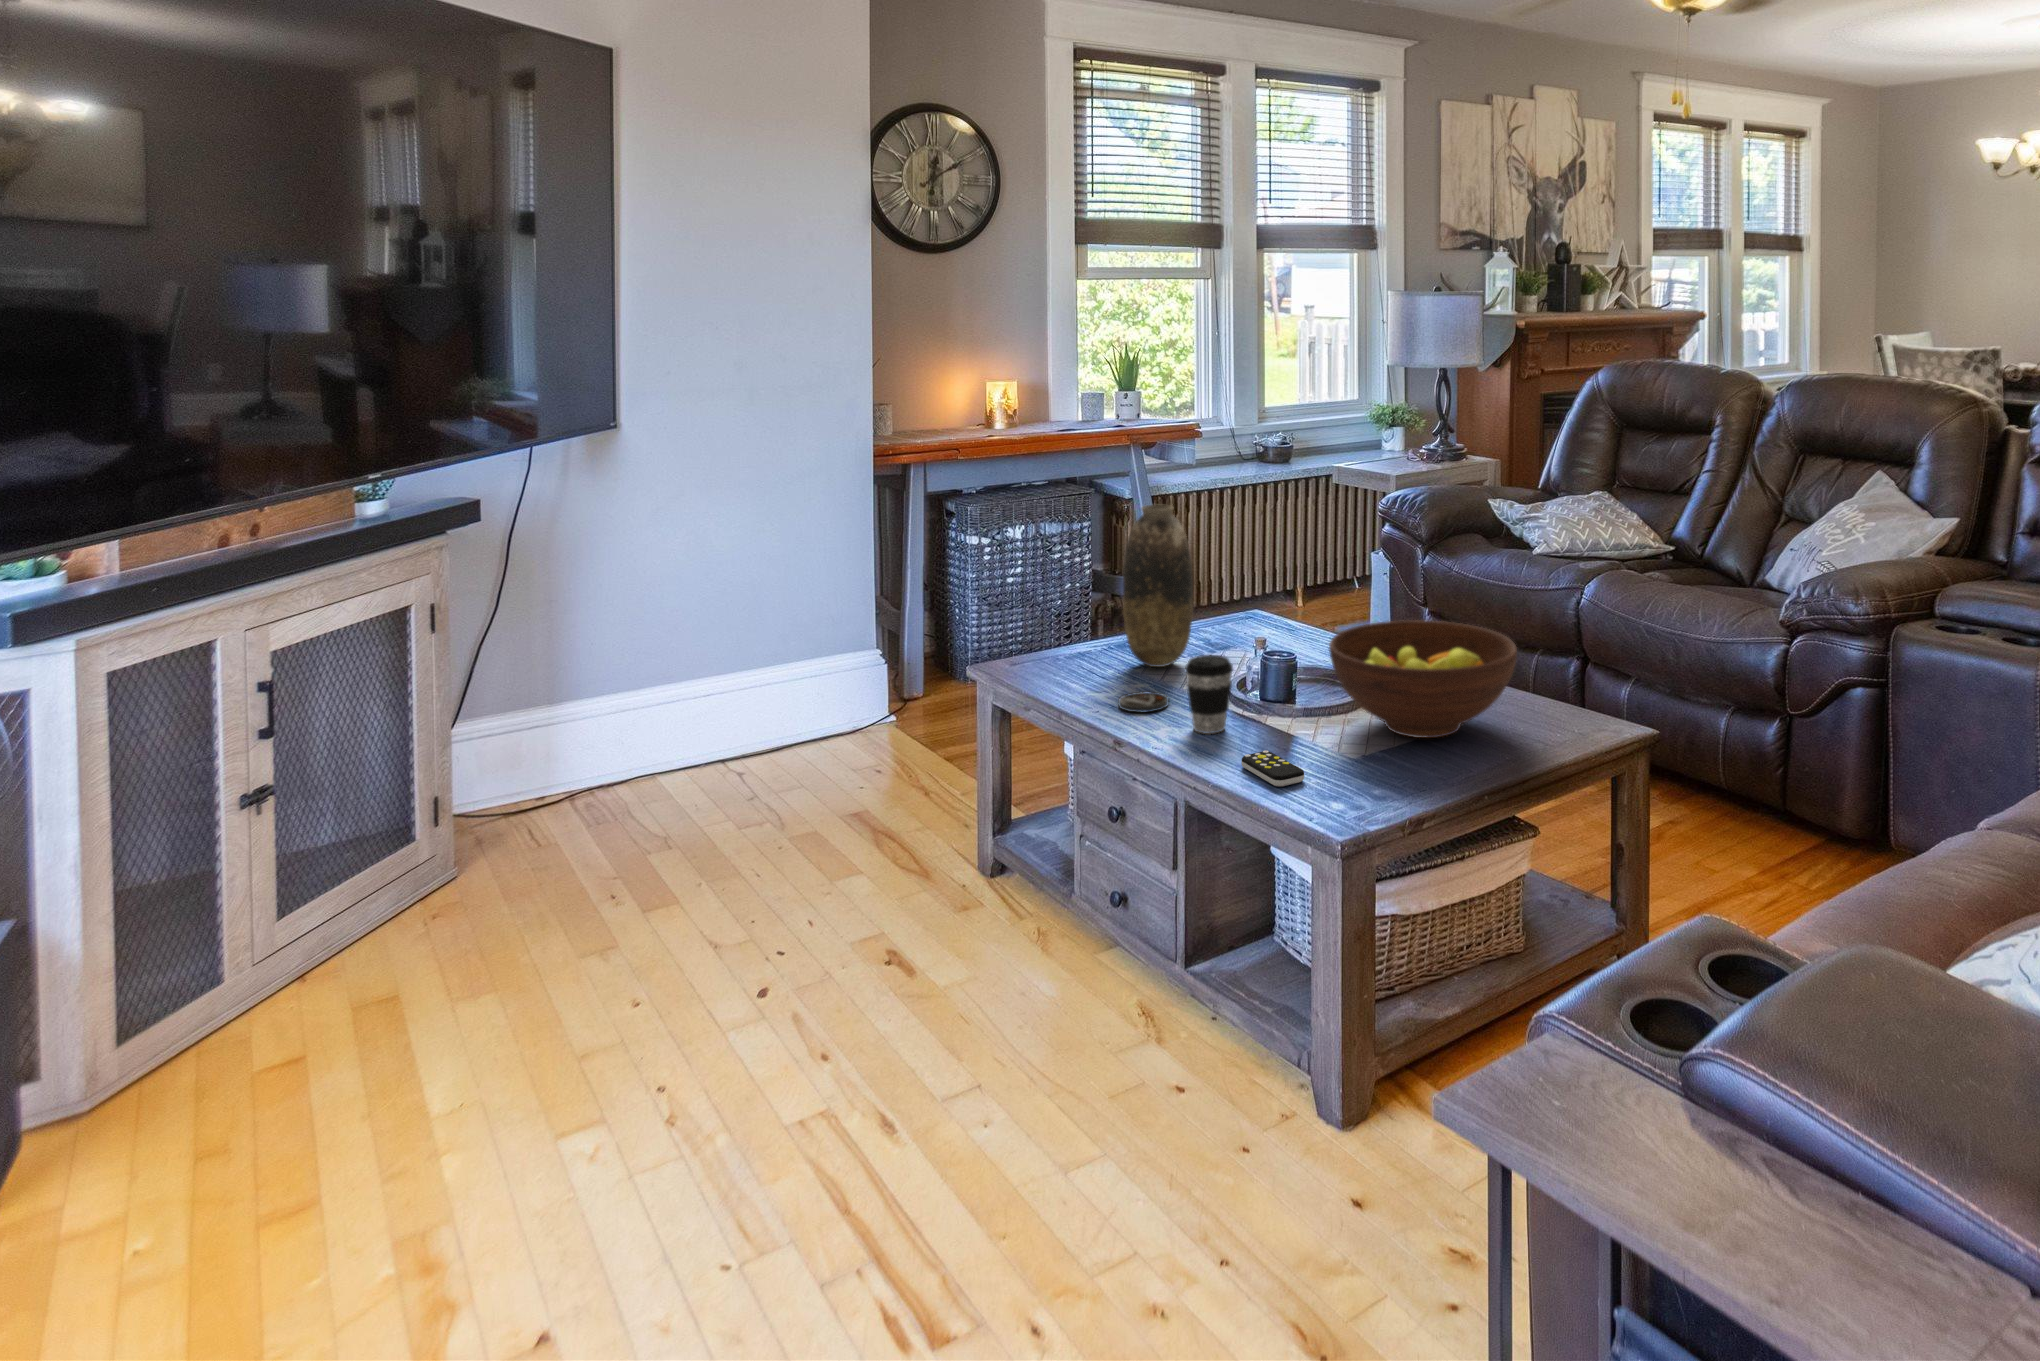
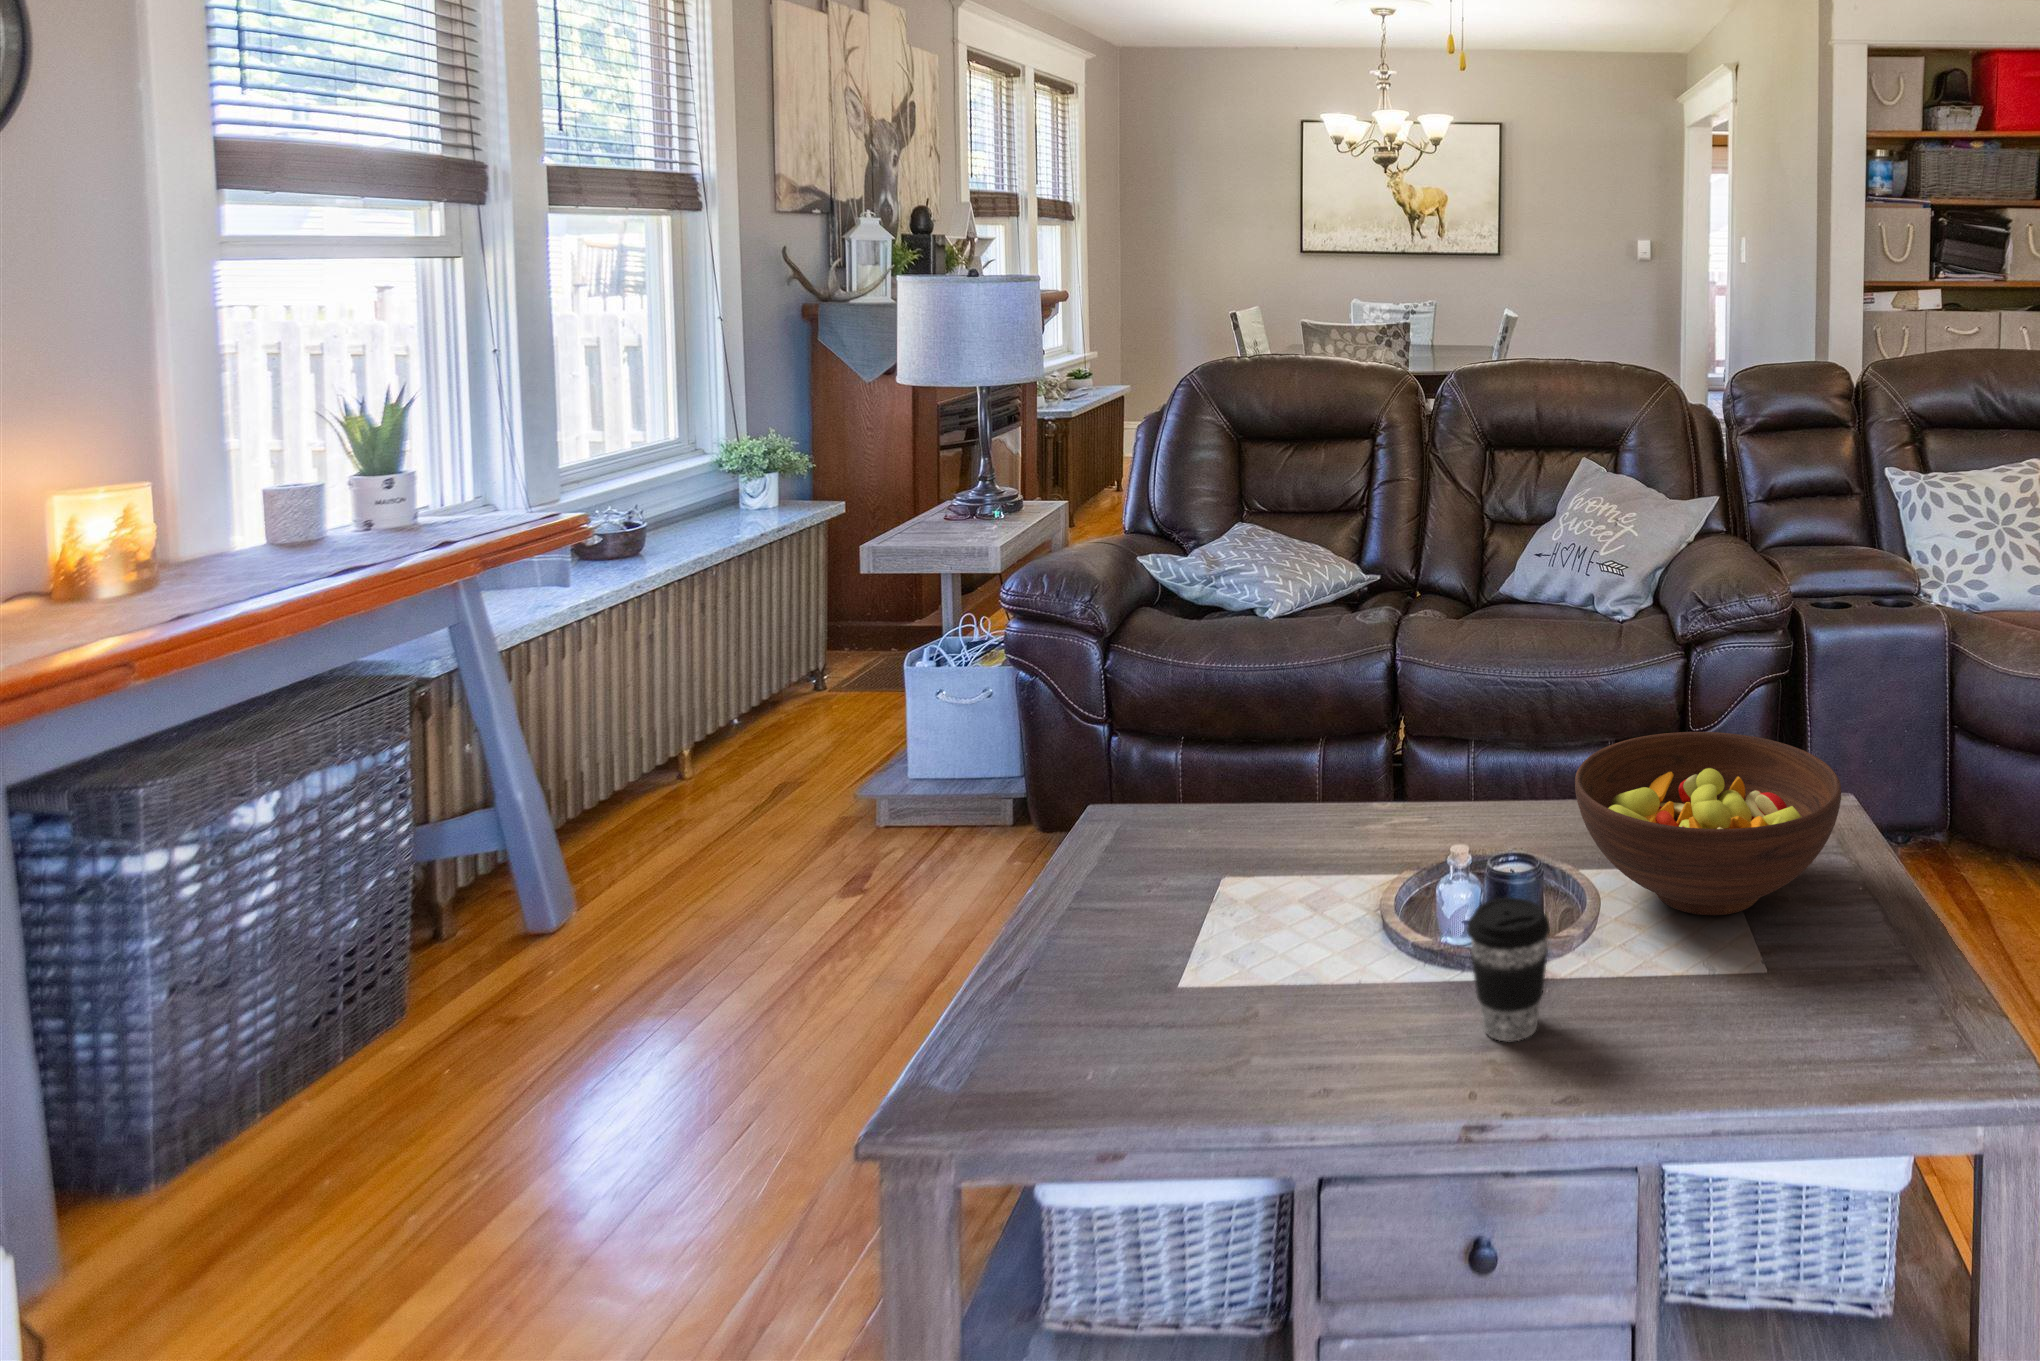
vase: present [1123,504,1193,667] -> none [1115,671,1244,969]
coaster: present [1118,692,1169,713] -> none [1284,1004,1376,1064]
remote control: present [1241,751,1304,786] -> none [1685,1018,1805,1066]

